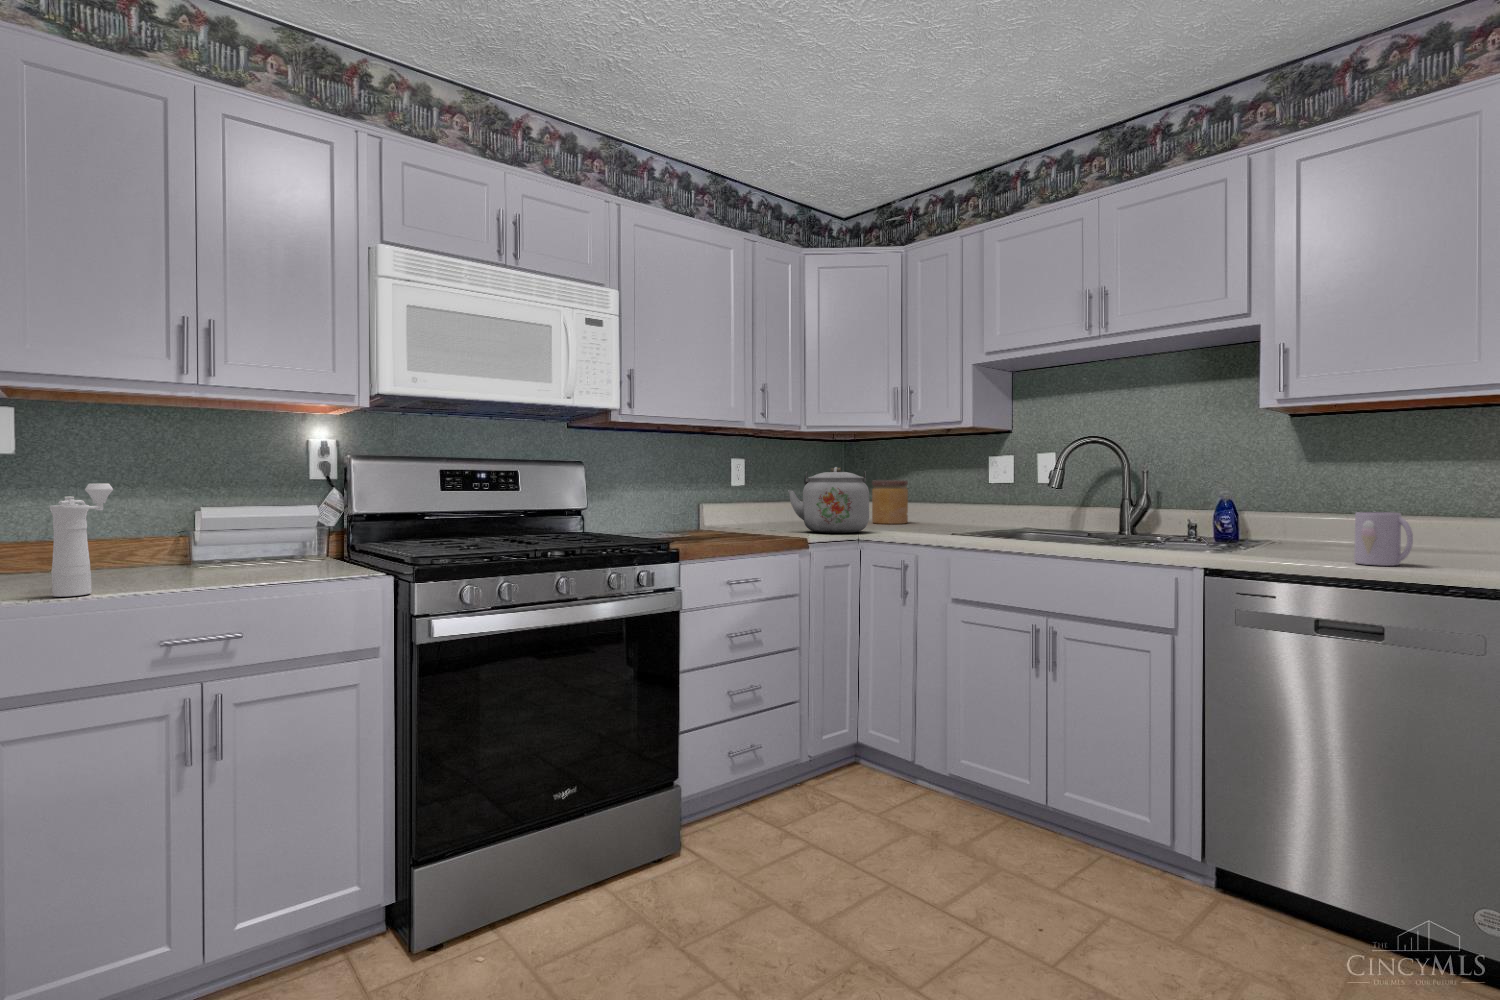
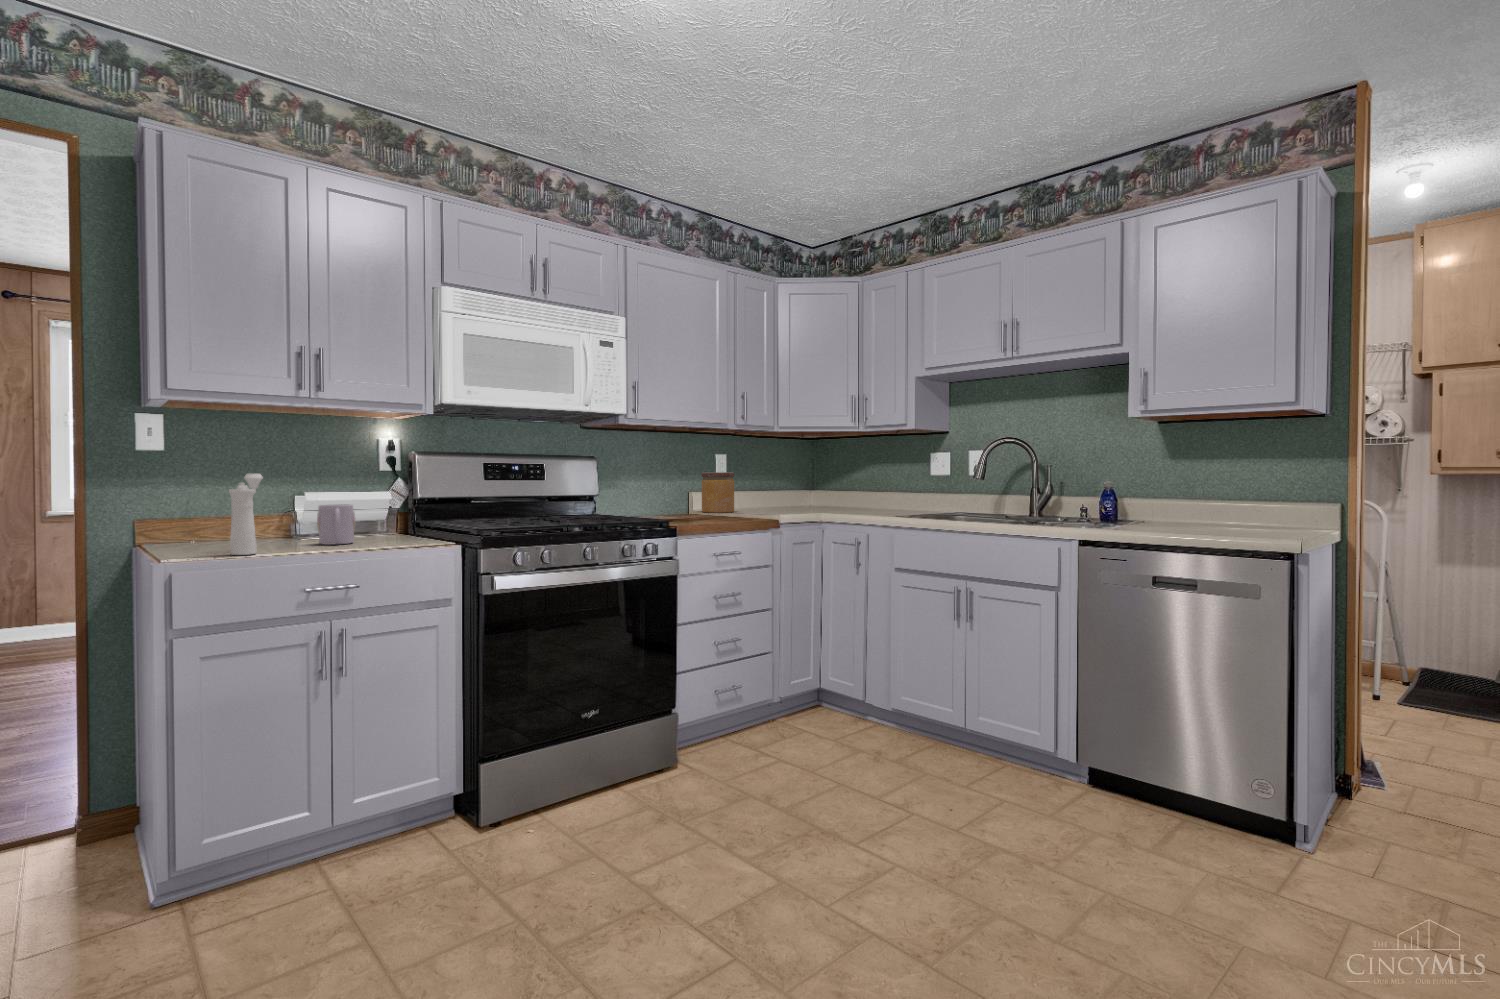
kettle: present [788,467,869,533] -> none [763,462,830,516]
jar: present [872,480,908,524] -> present [701,472,734,513]
mug: present [1354,512,1413,566] -> present [317,504,356,545]

